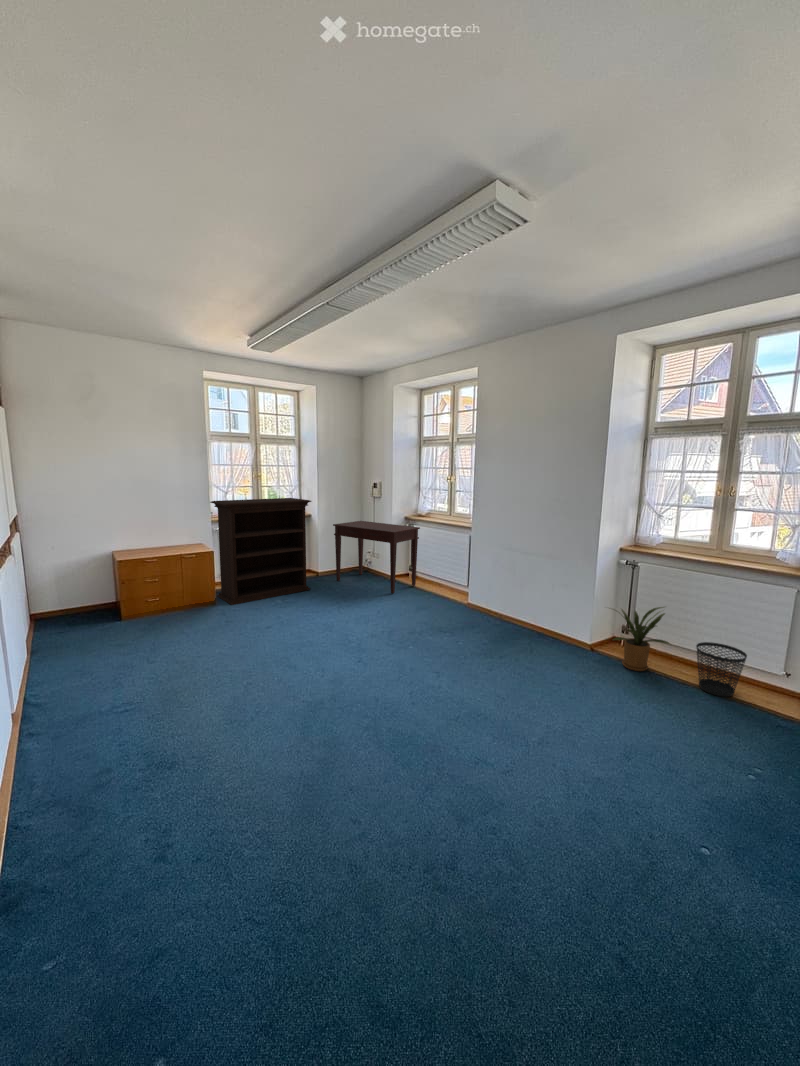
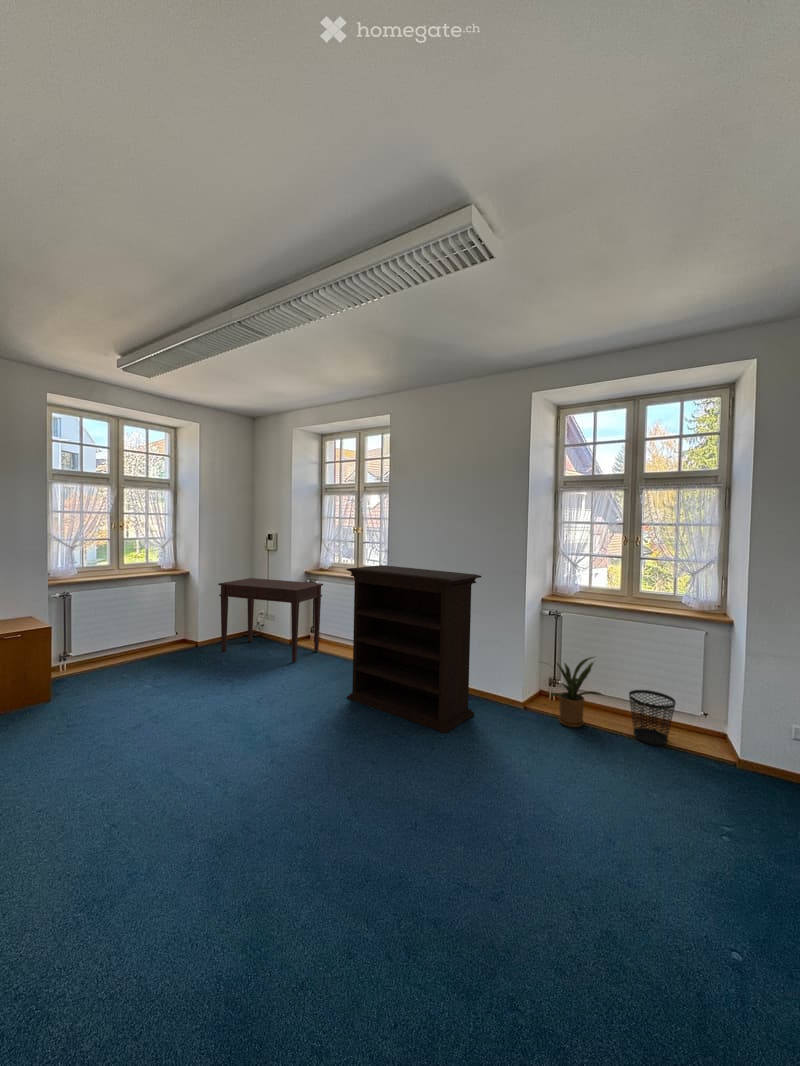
bookshelf: present [210,498,311,605] -> present [346,565,482,733]

